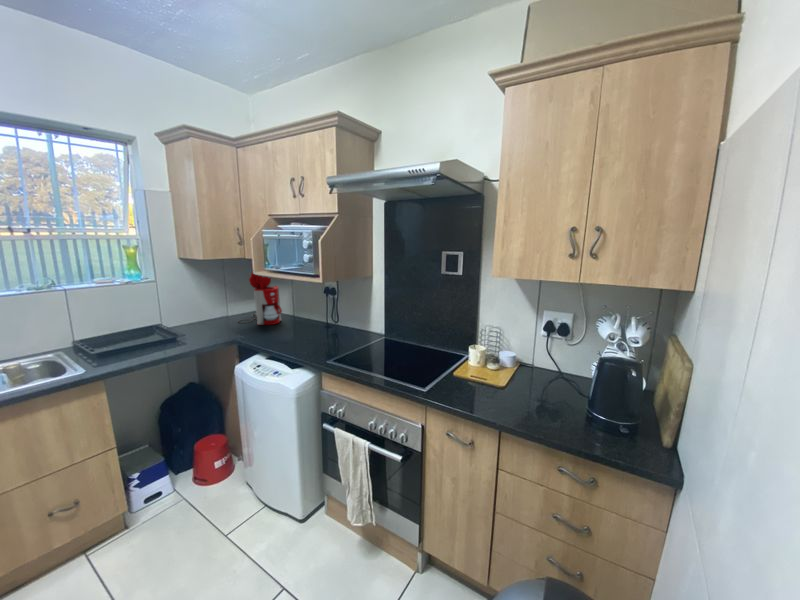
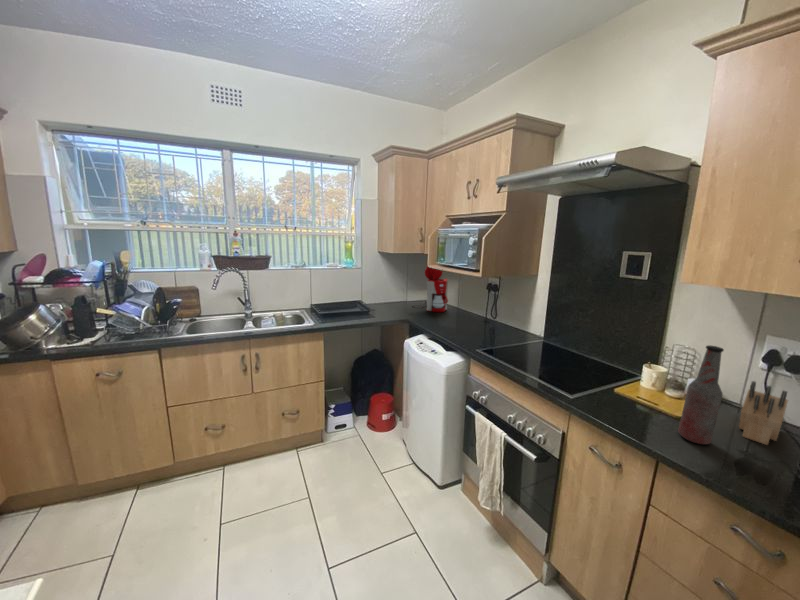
bottle: none [507,326,532,406] -> present [678,345,724,444]
knife block: none [537,348,564,393] -> present [739,381,788,445]

